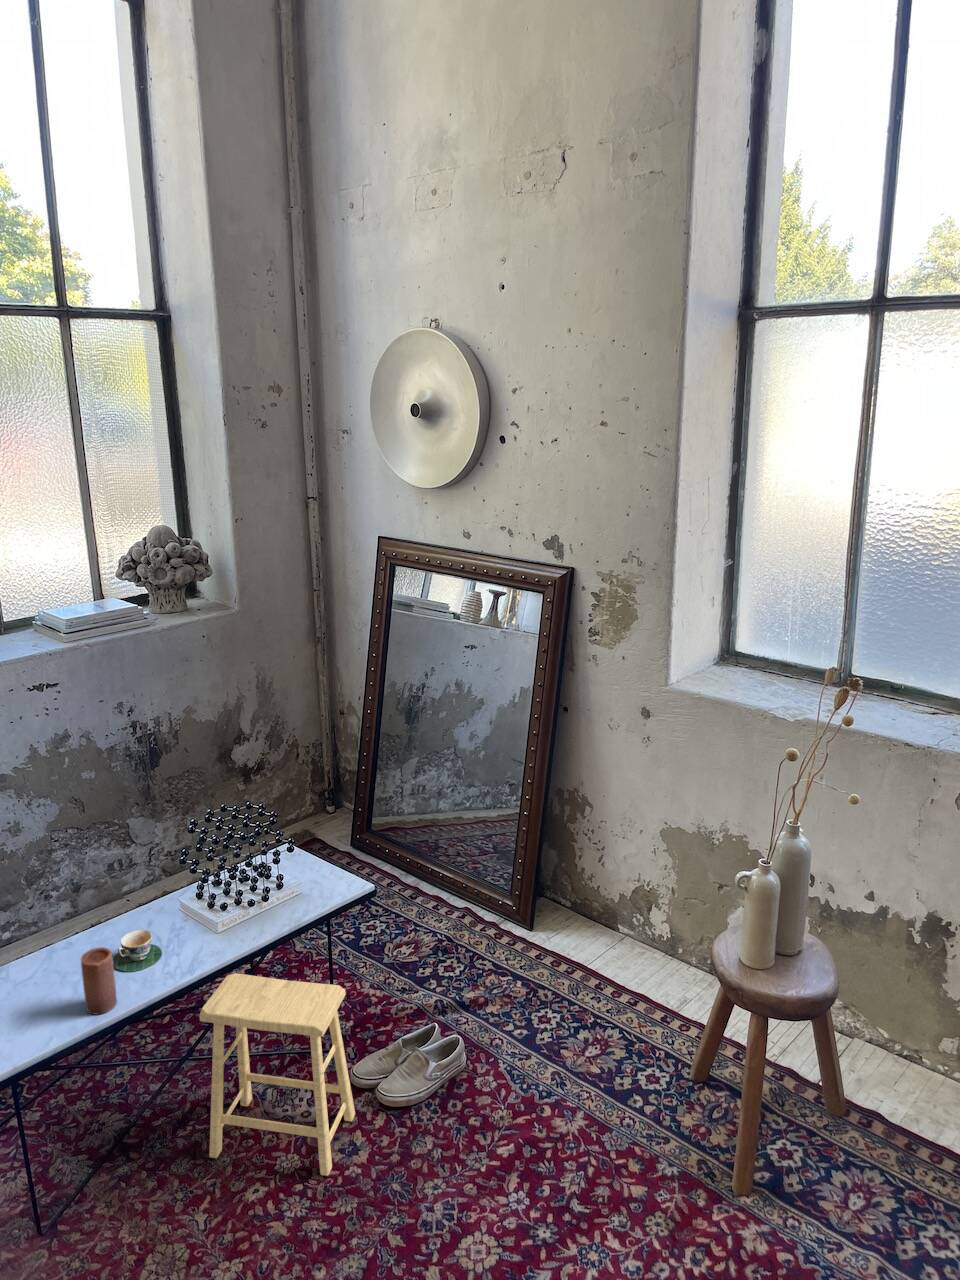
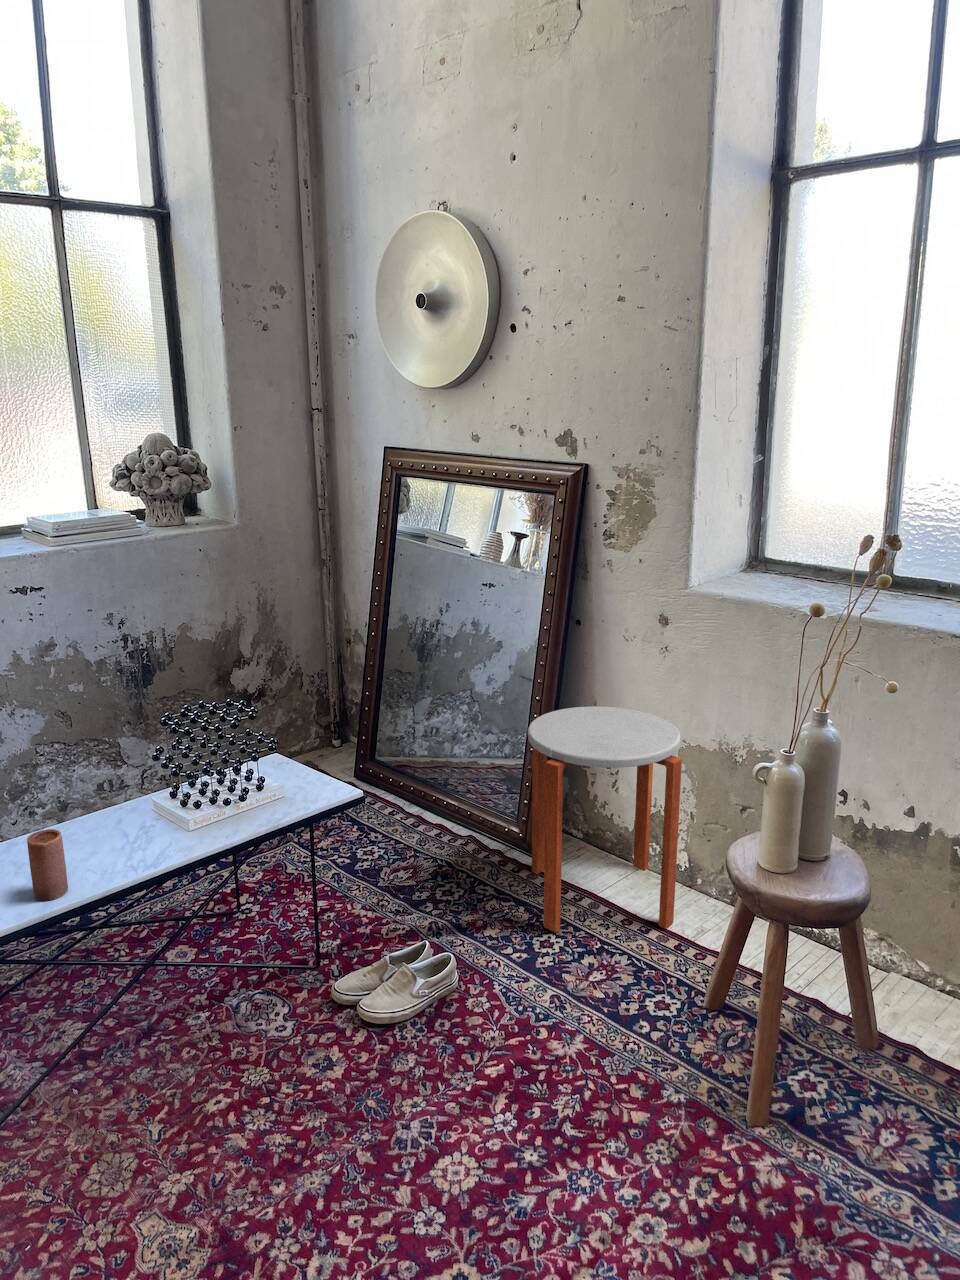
side table: none [523,791,665,1007] -> present [528,706,682,932]
teacup: present [113,930,162,972] -> none [71,821,125,863]
footstool: present [199,973,355,1176] -> none [159,871,333,1090]

